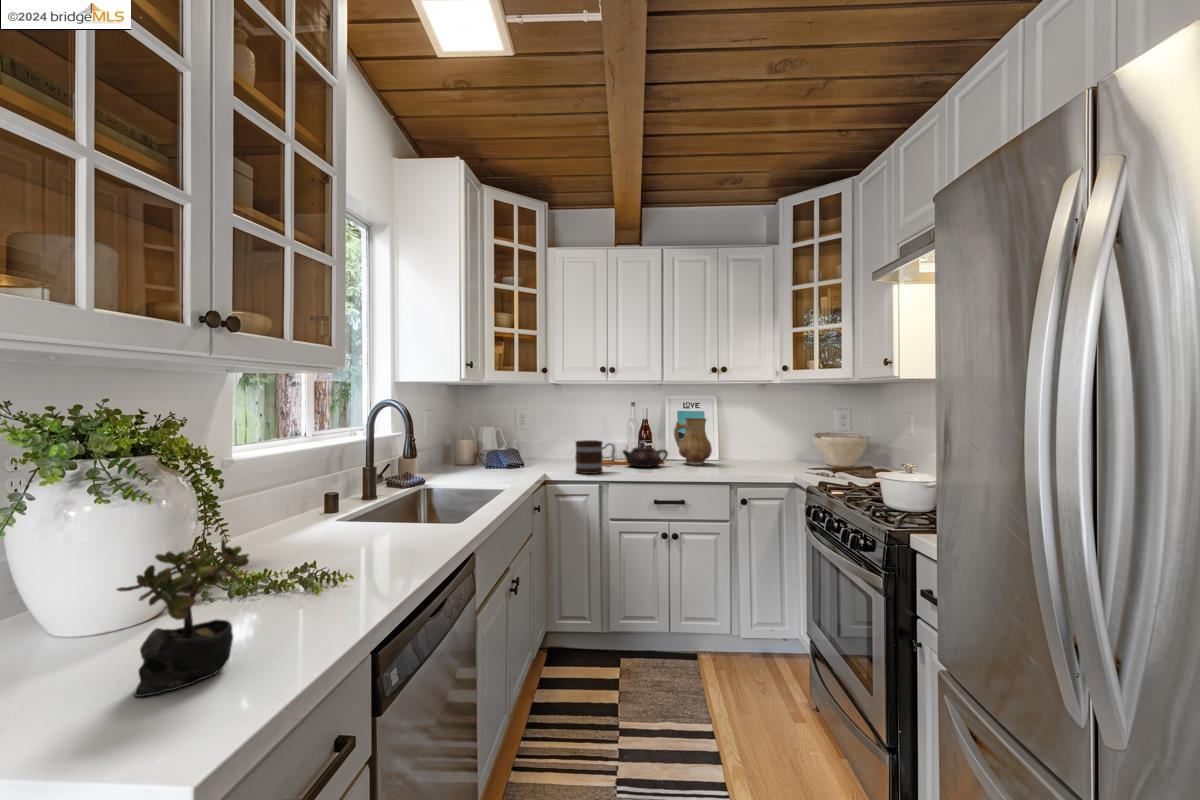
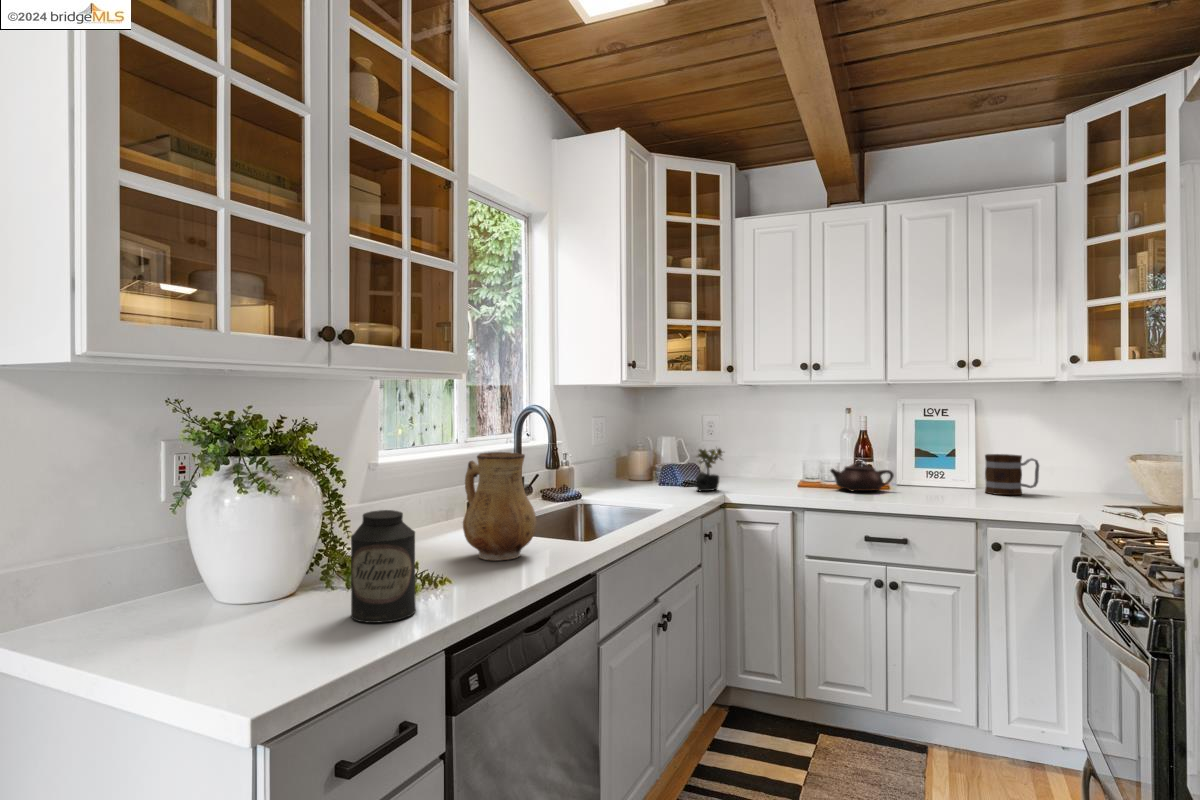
ceramic pitcher: present [674,418,712,465] -> present [463,452,537,560]
mug: present [576,440,615,474] -> present [985,454,1039,495]
canister: none [255,510,330,633] -> present [351,510,416,623]
succulent plant: present [117,539,249,697] -> present [696,449,722,491]

